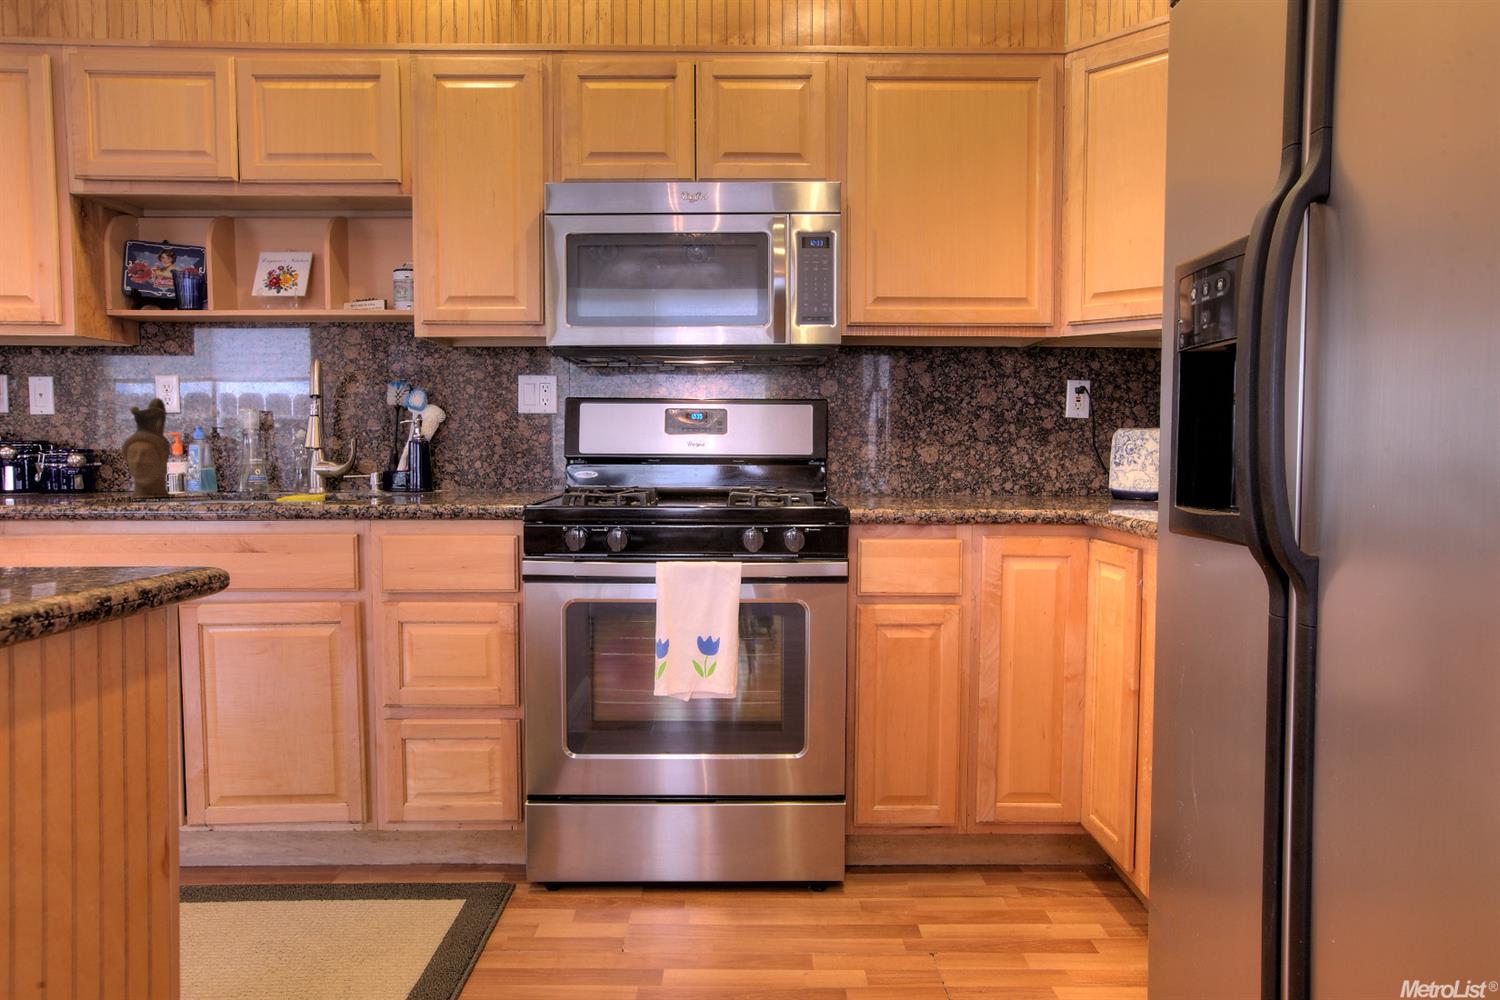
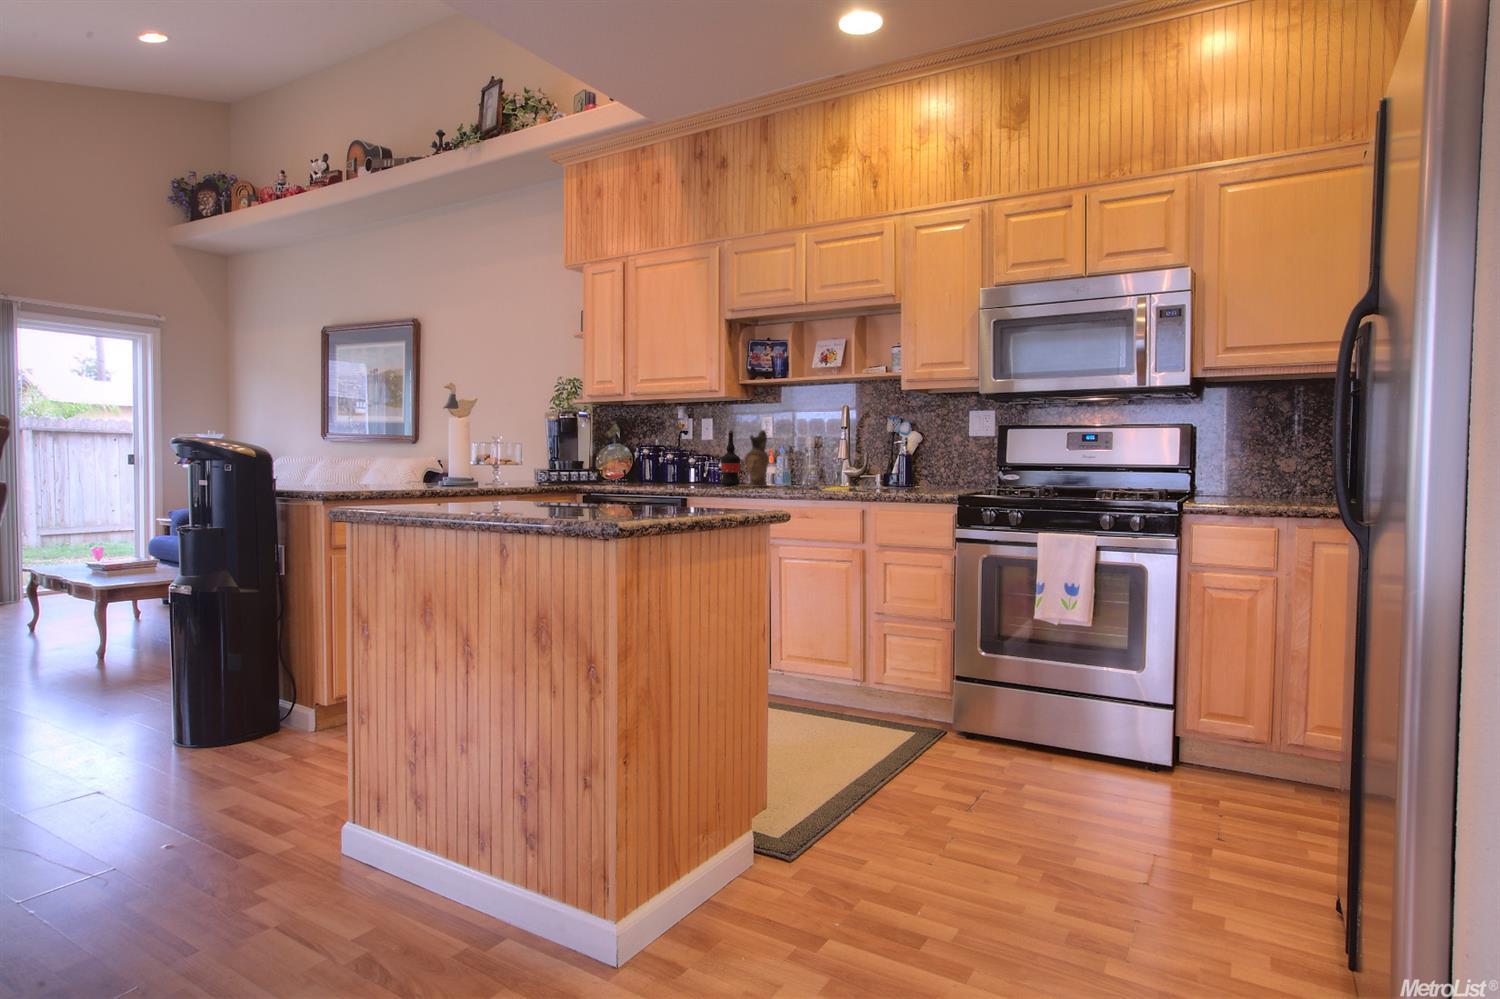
wine bottle: none [72,398,114,496] -> present [721,430,740,486]

